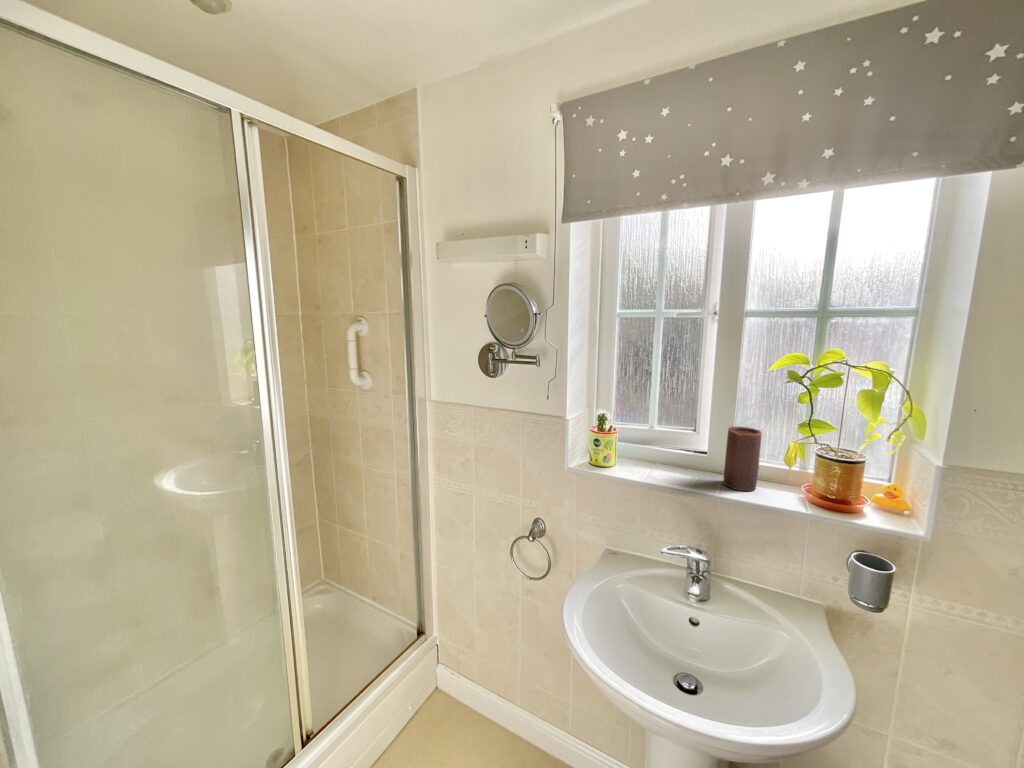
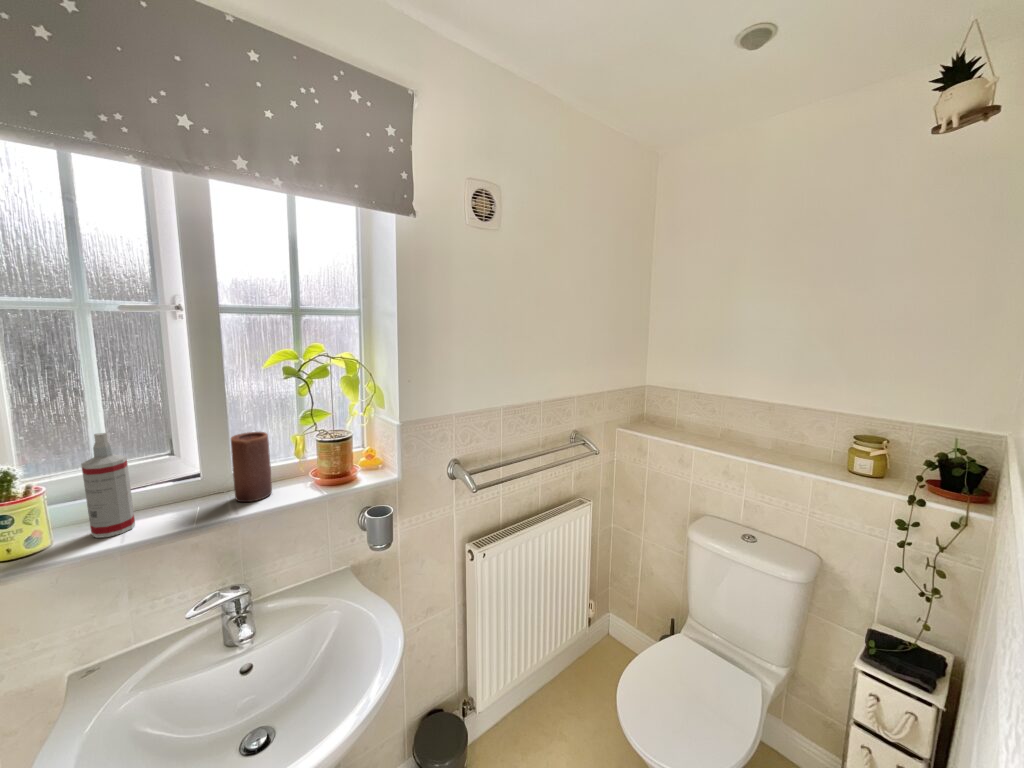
spray bottle: none [632,402,658,473] -> present [81,433,135,538]

